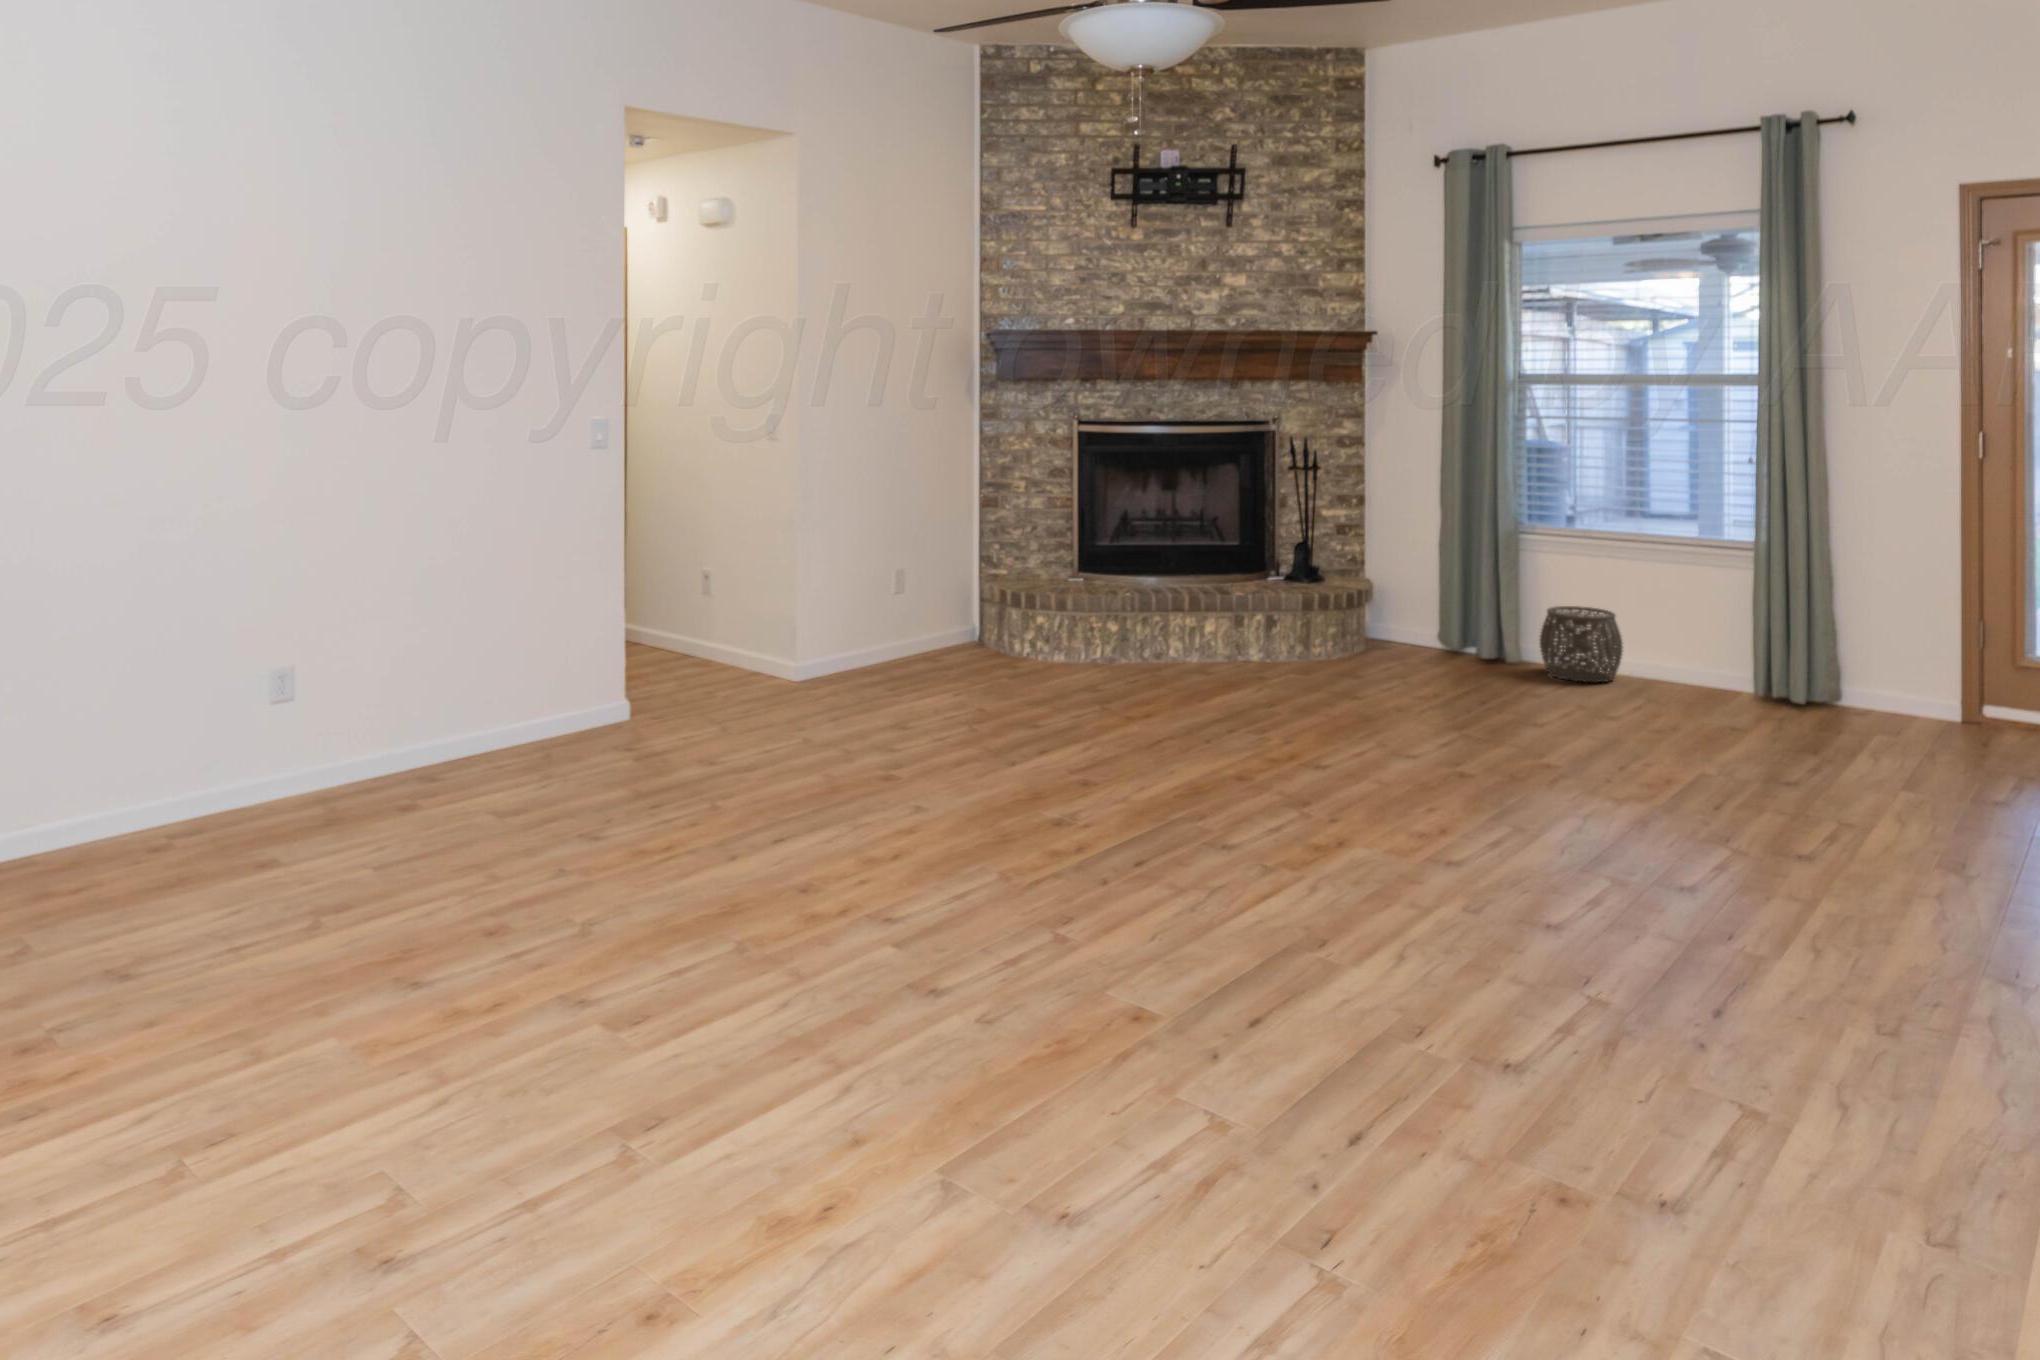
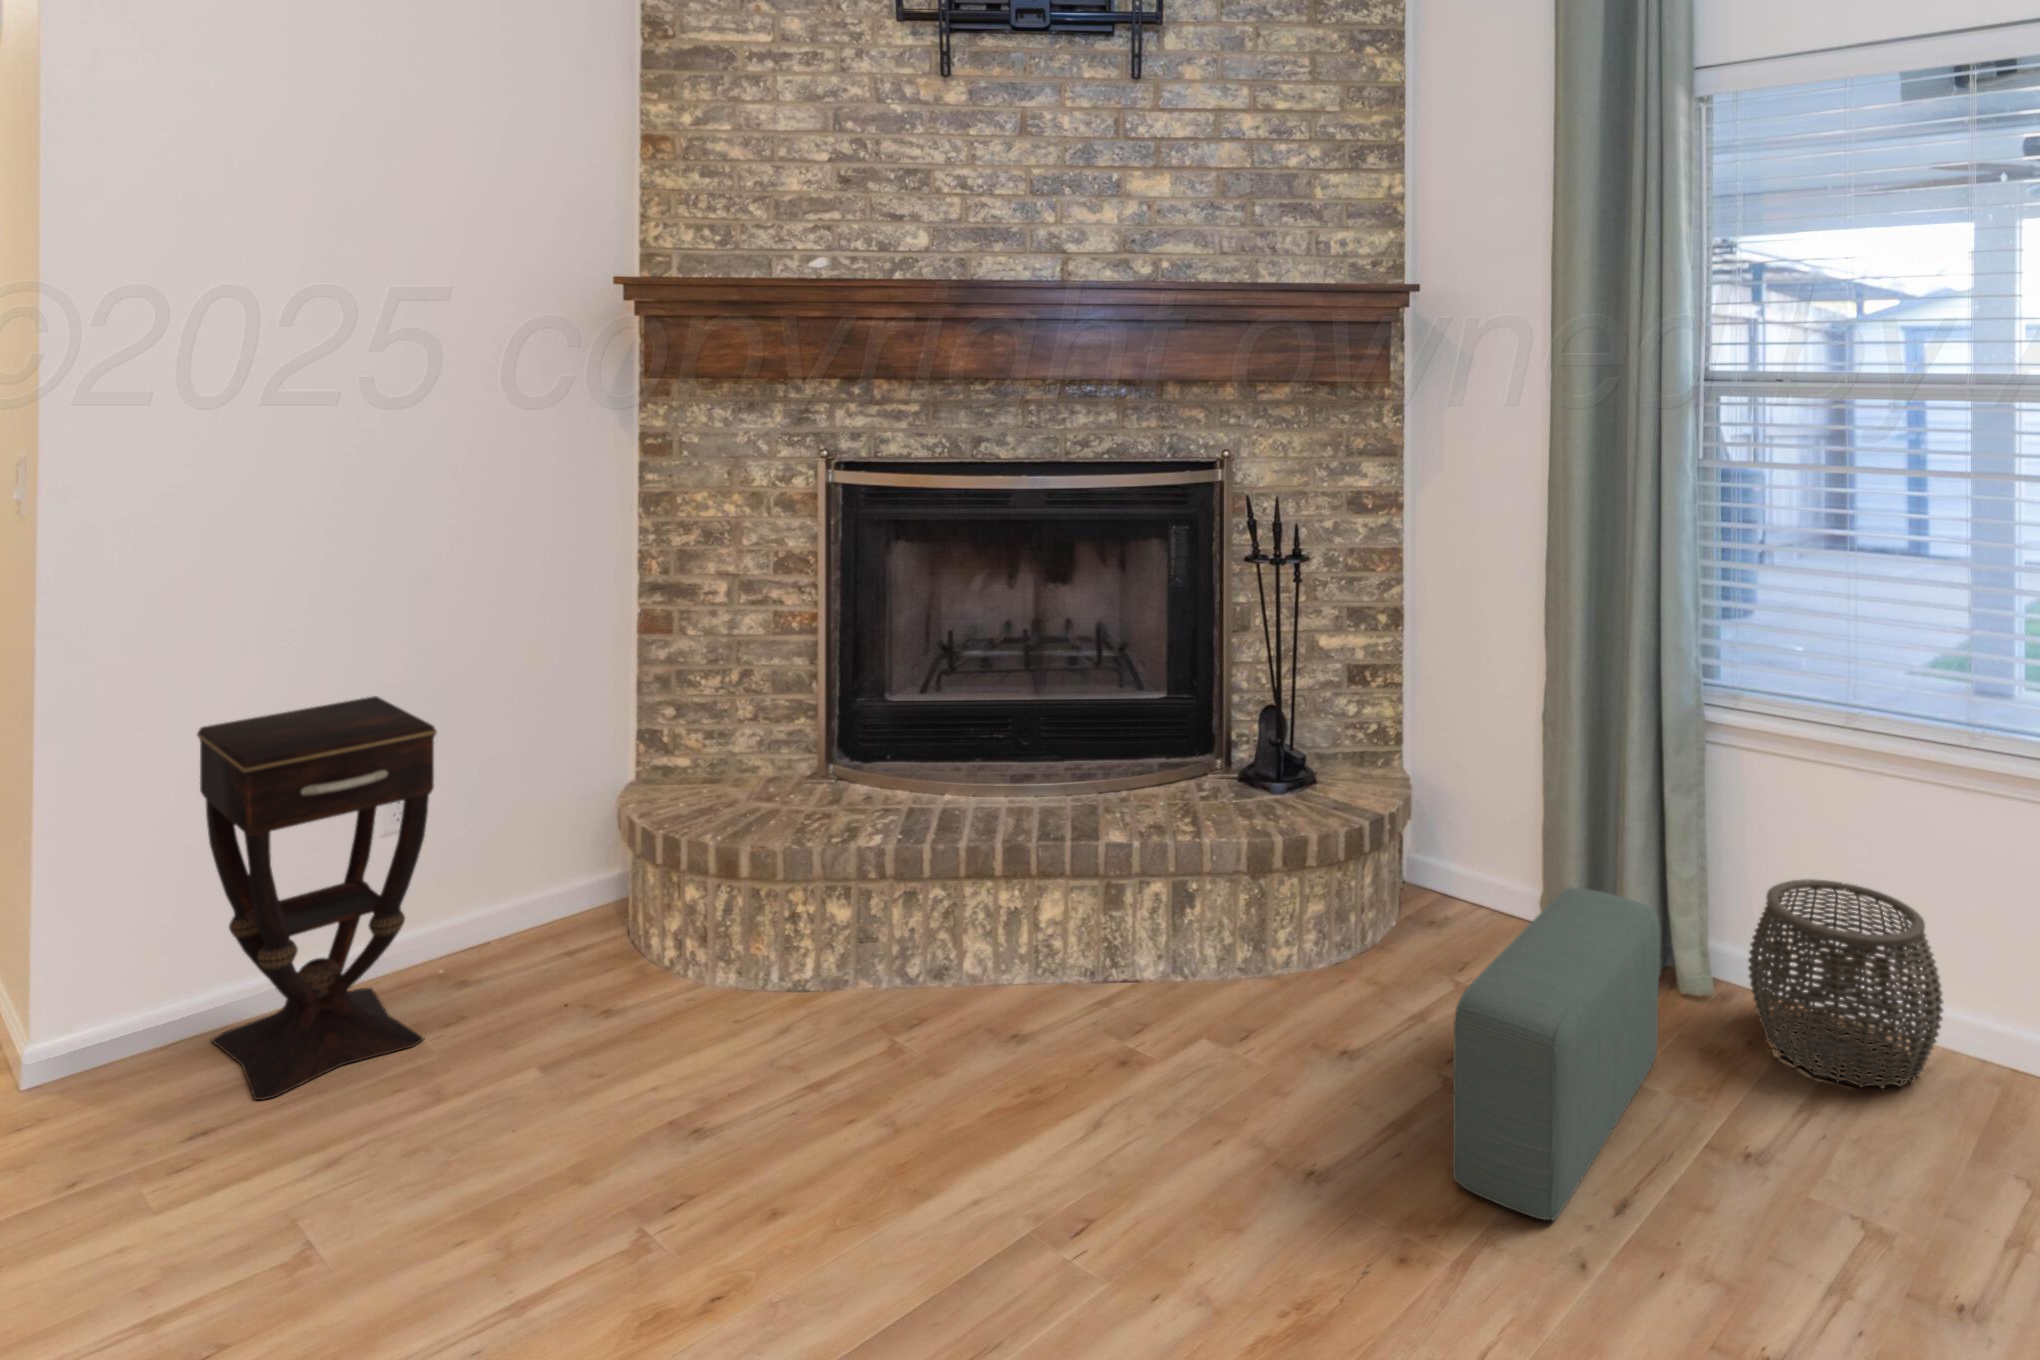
side table: none [845,526,948,681] -> present [197,696,437,1100]
pouf: none [1412,605,1497,702] -> present [1453,887,1660,1220]

